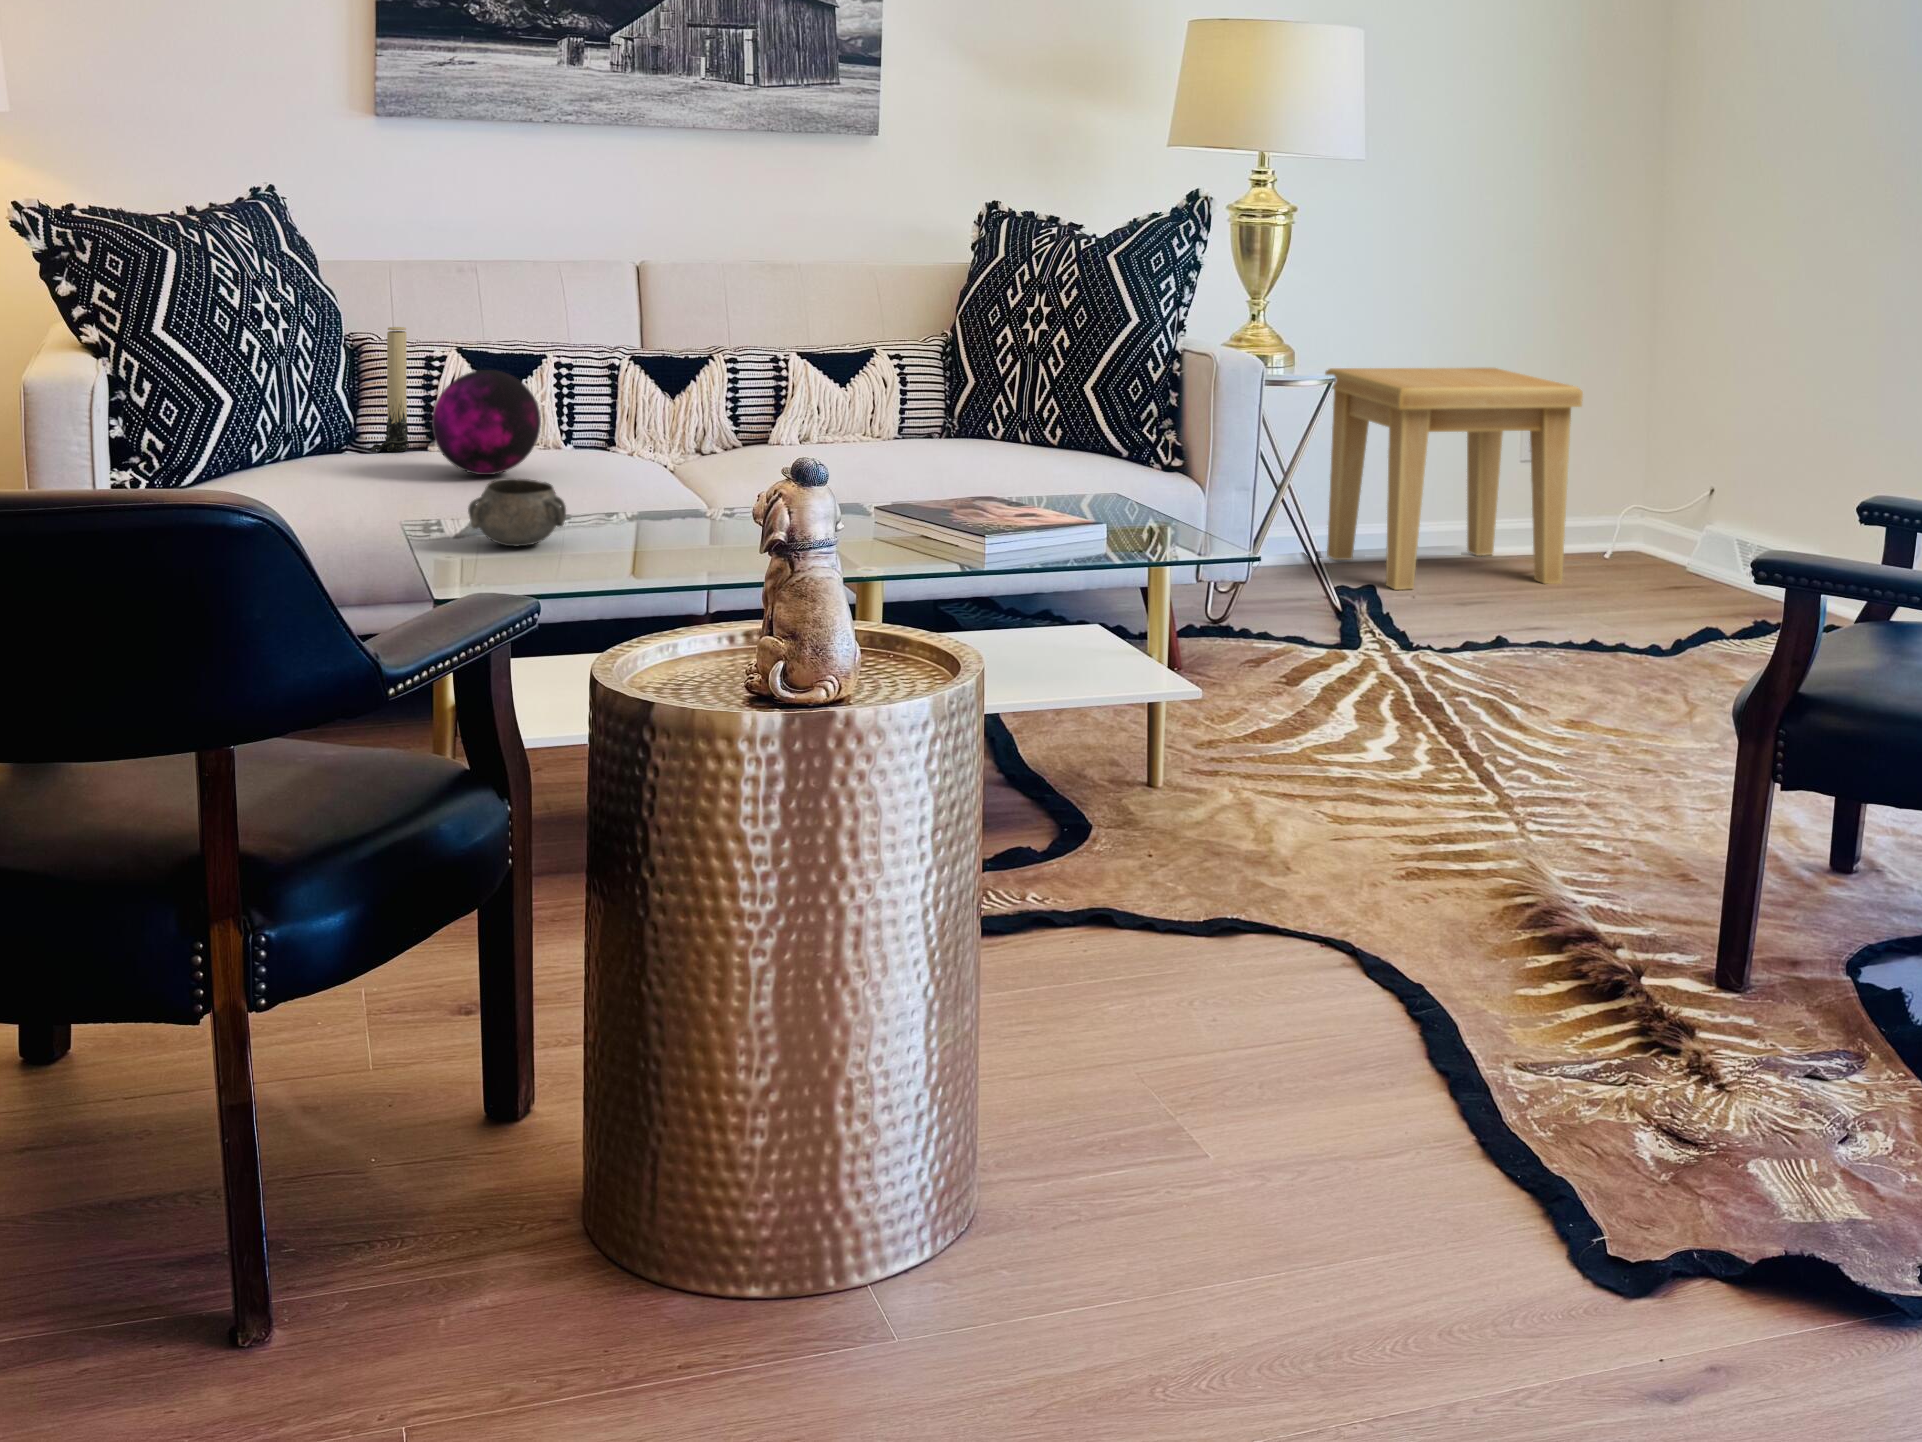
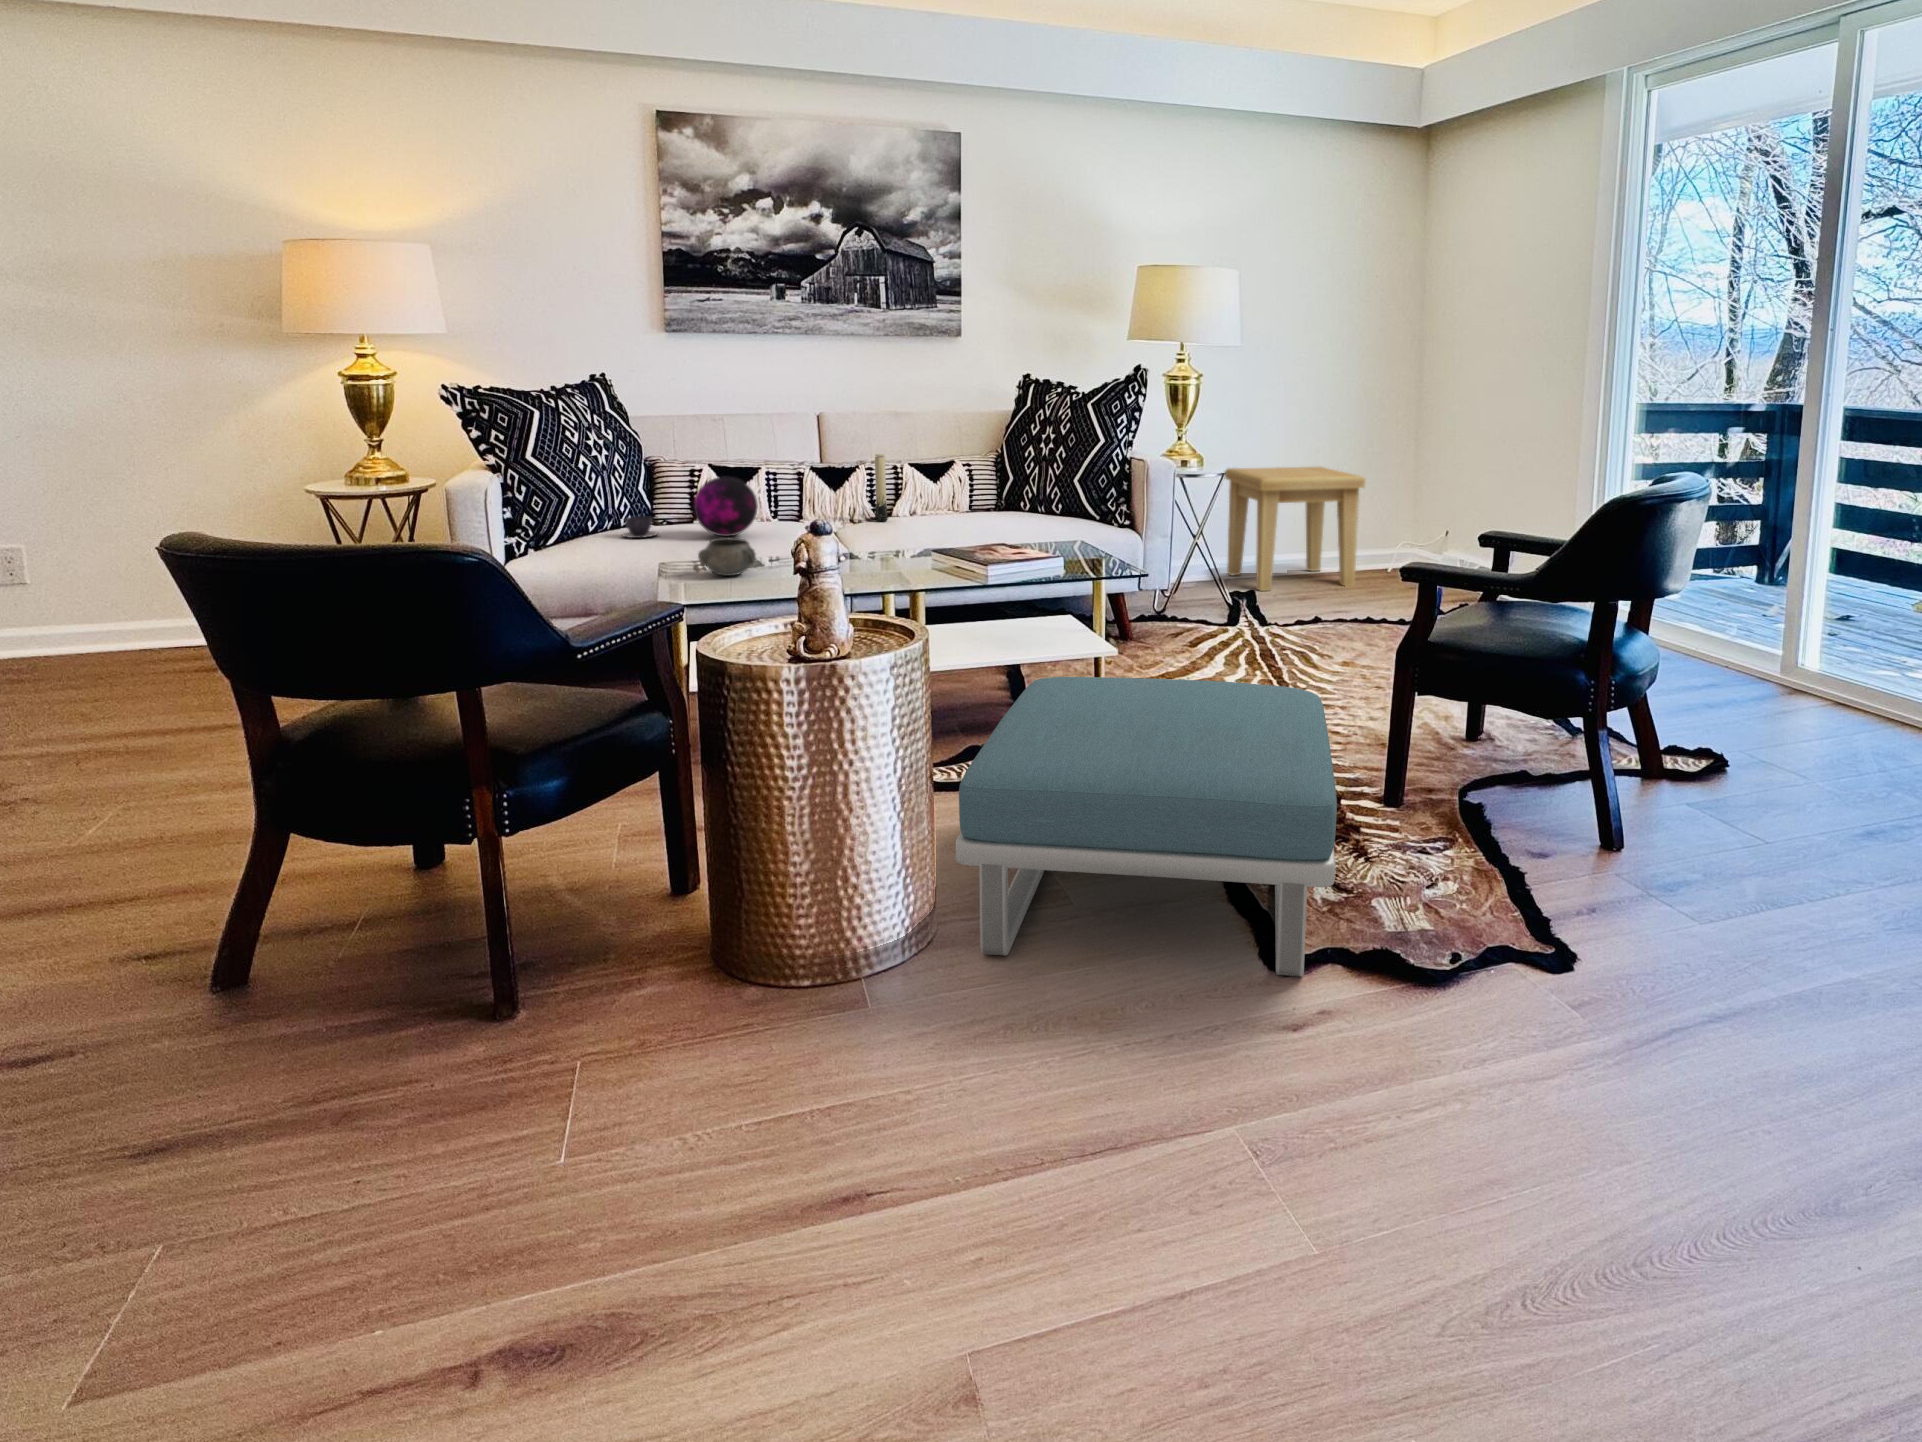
candle: present [371,327,409,451] -> present [868,454,888,521]
teacup: none [305,437,369,475] -> present [622,516,658,538]
footstool: none [1021,742,1715,1303] -> present [955,677,1337,976]

